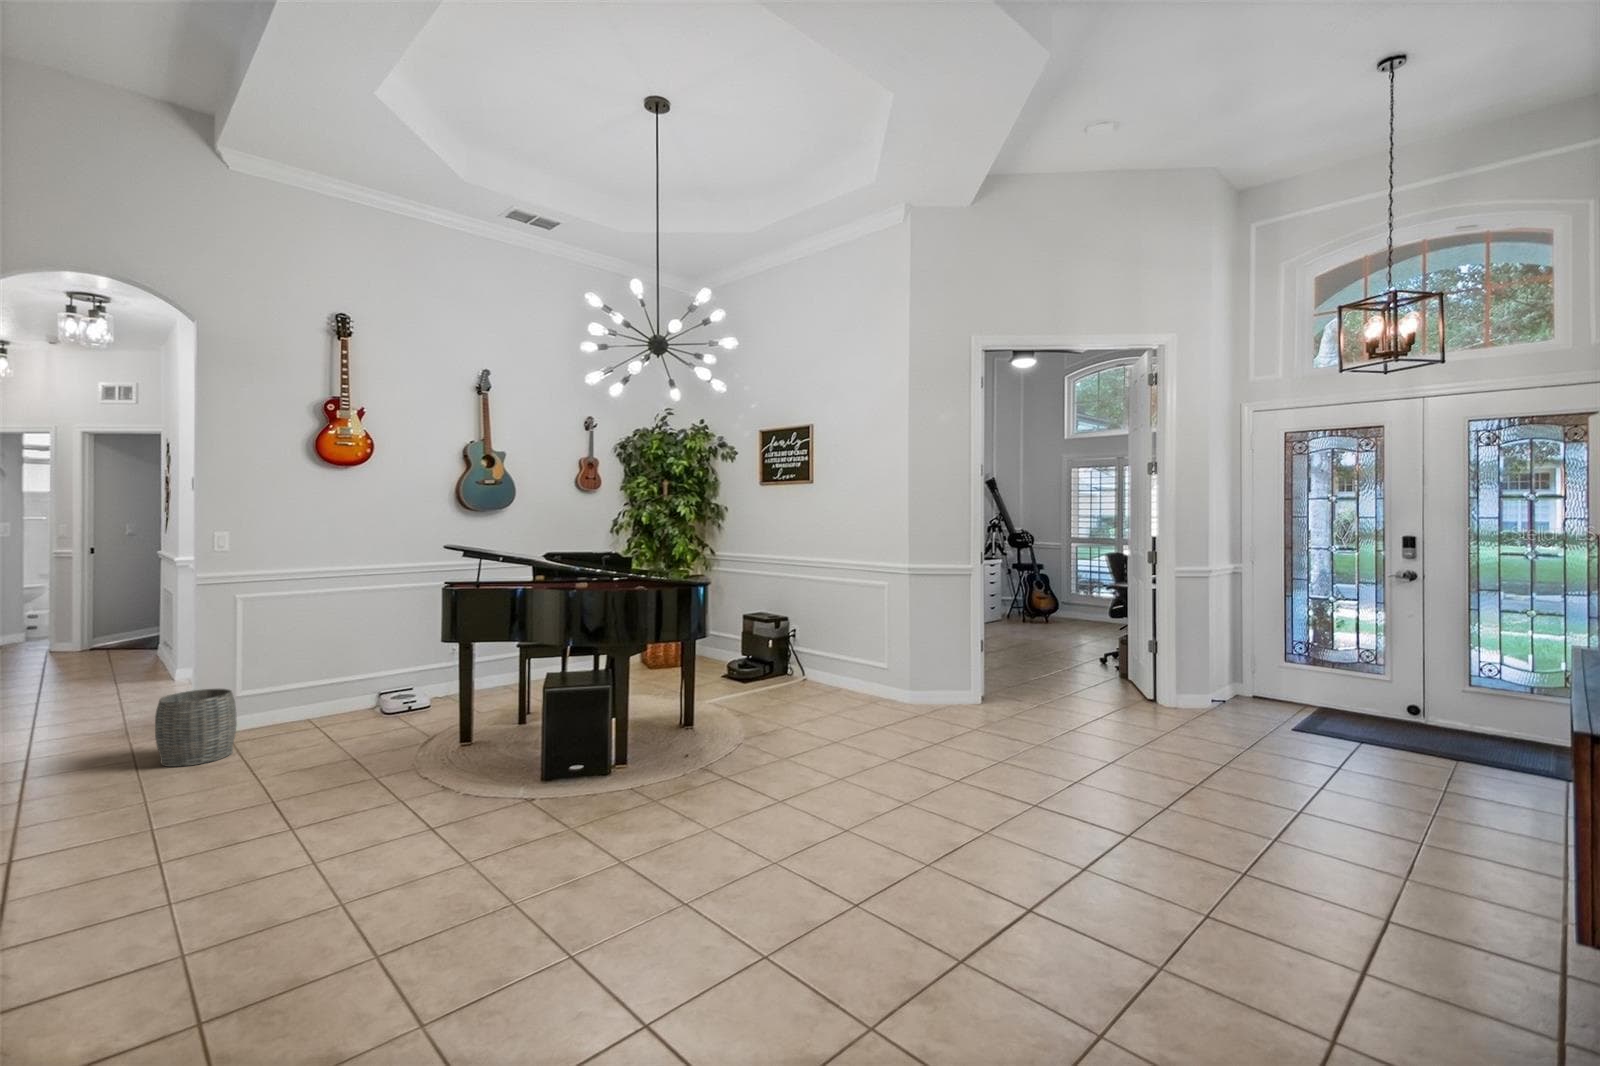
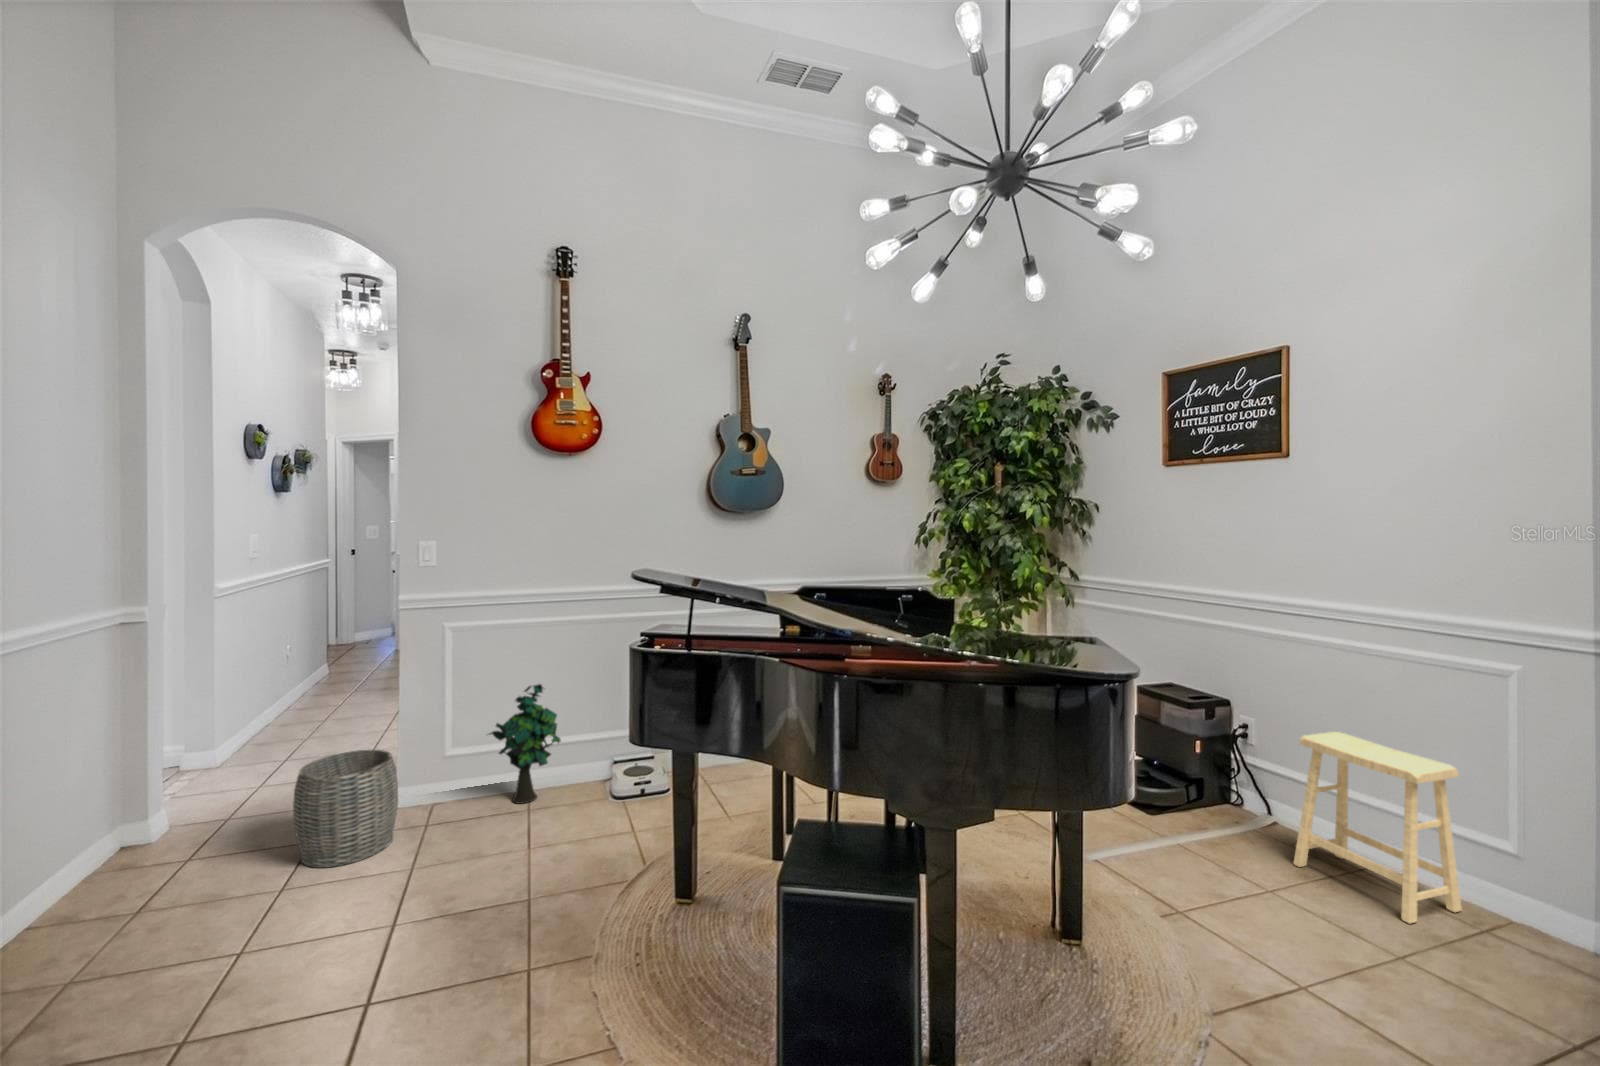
footstool: none [810,624,869,701] -> present [1294,732,1462,923]
decorative plant: none [292,638,351,727] -> present [490,684,561,804]

